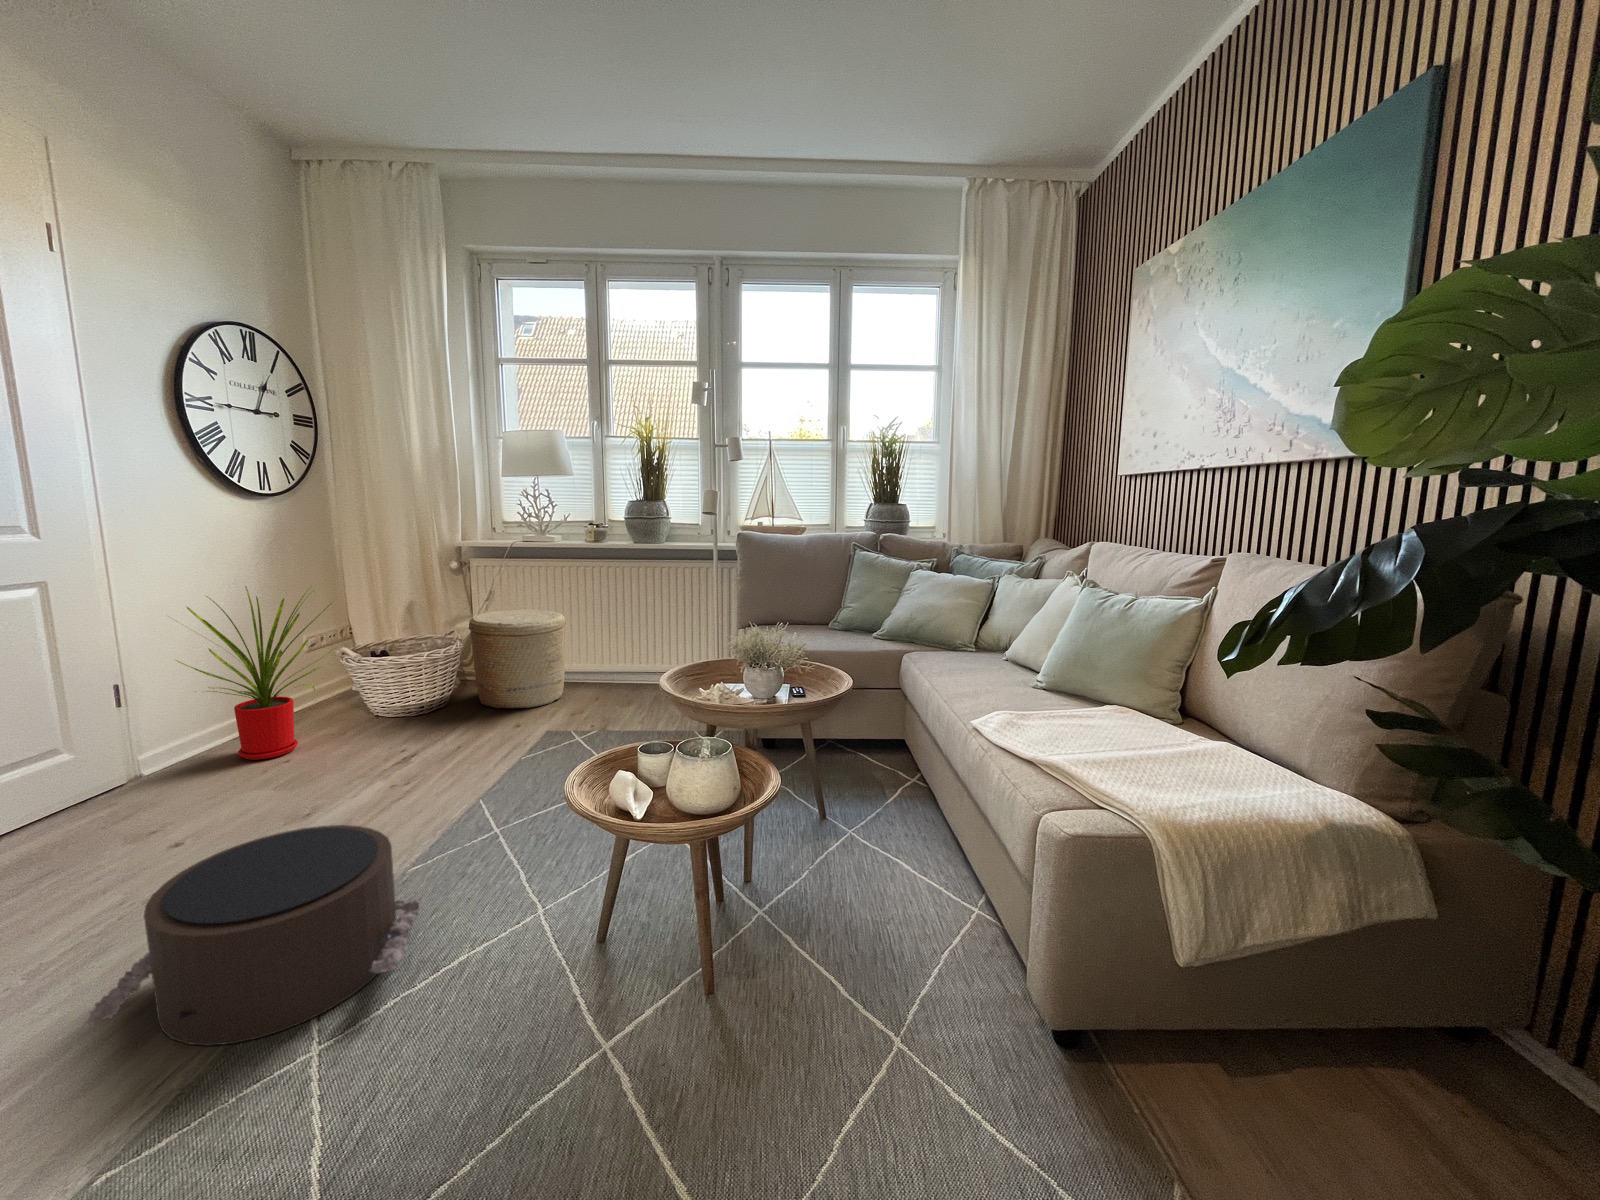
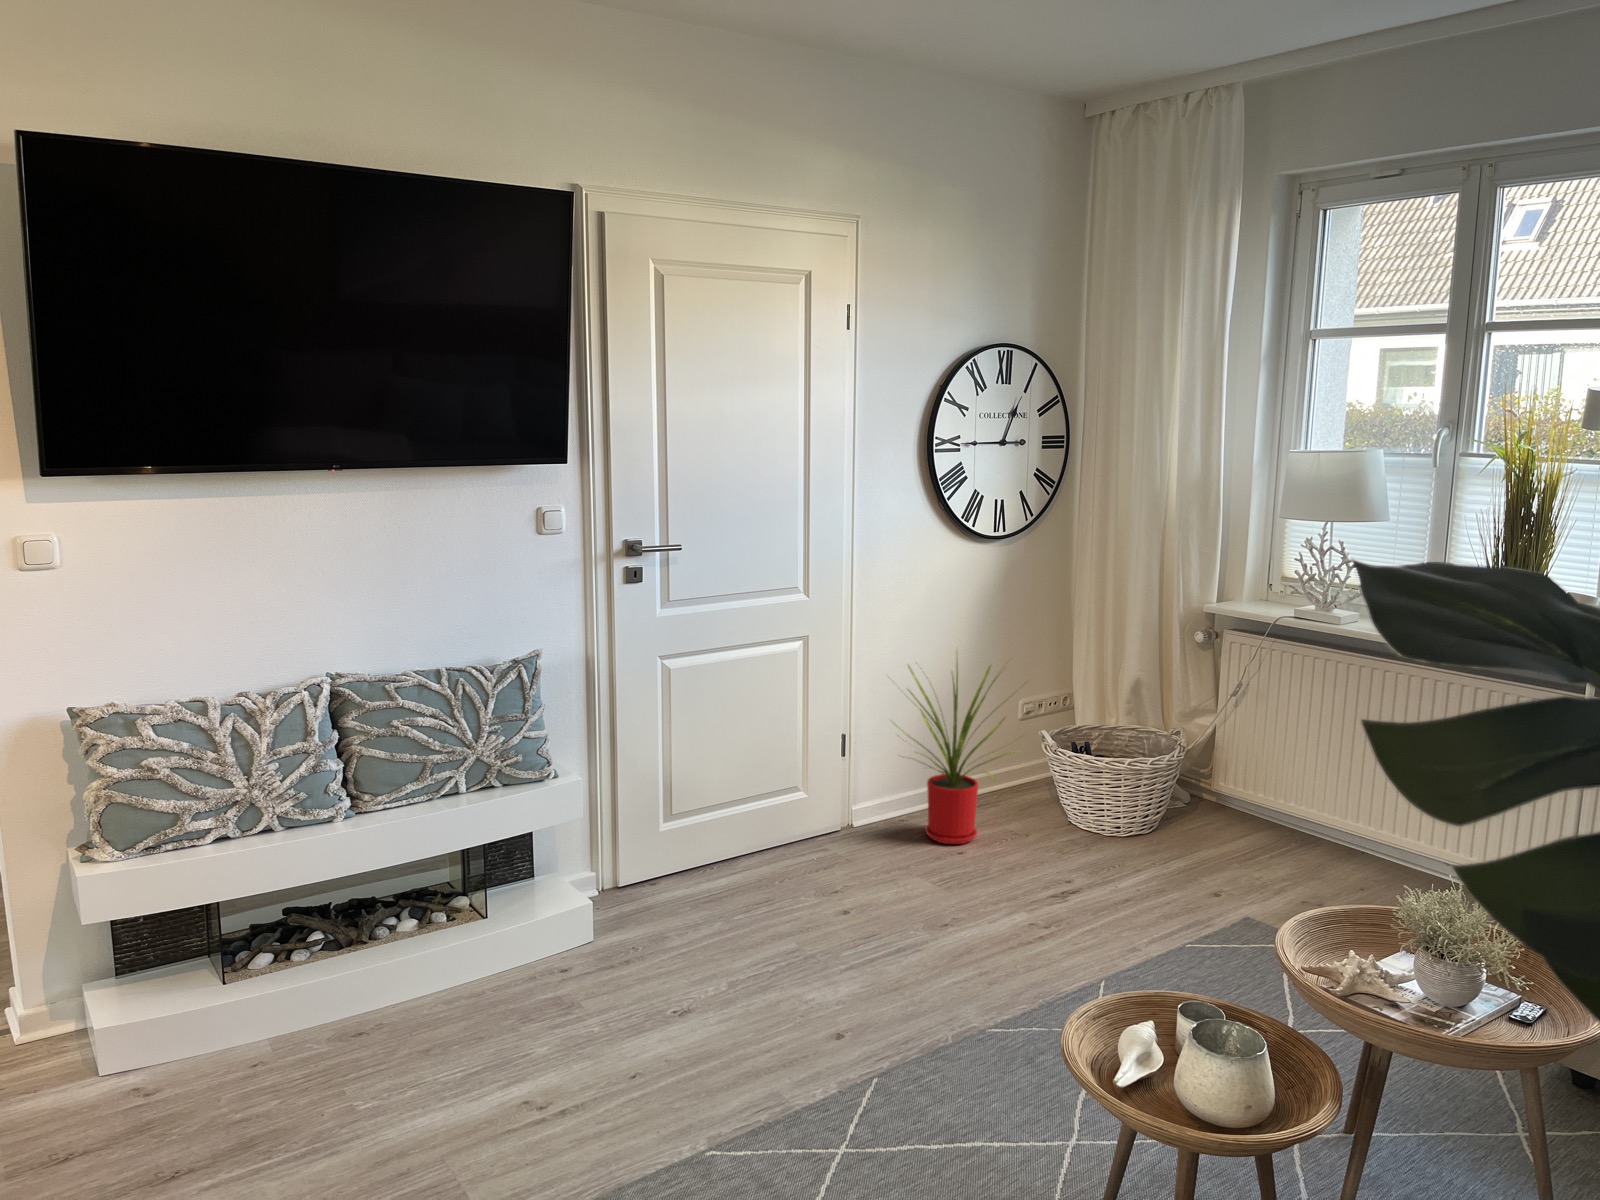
woven basket: present [469,610,566,709] -> none [1187,715,1330,873]
pouf: present [85,825,421,1046] -> none [733,939,969,1123]

